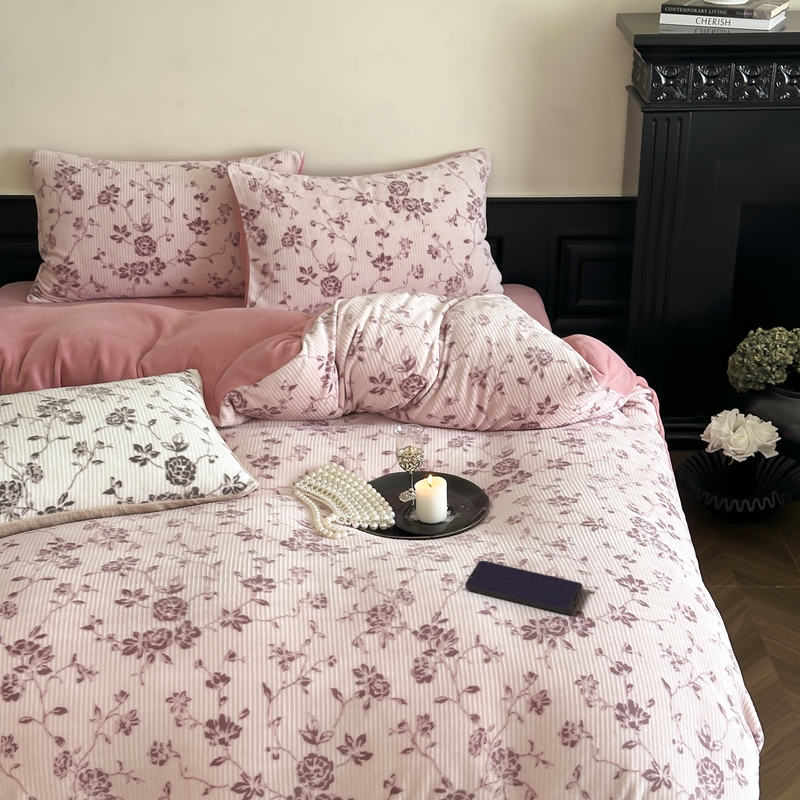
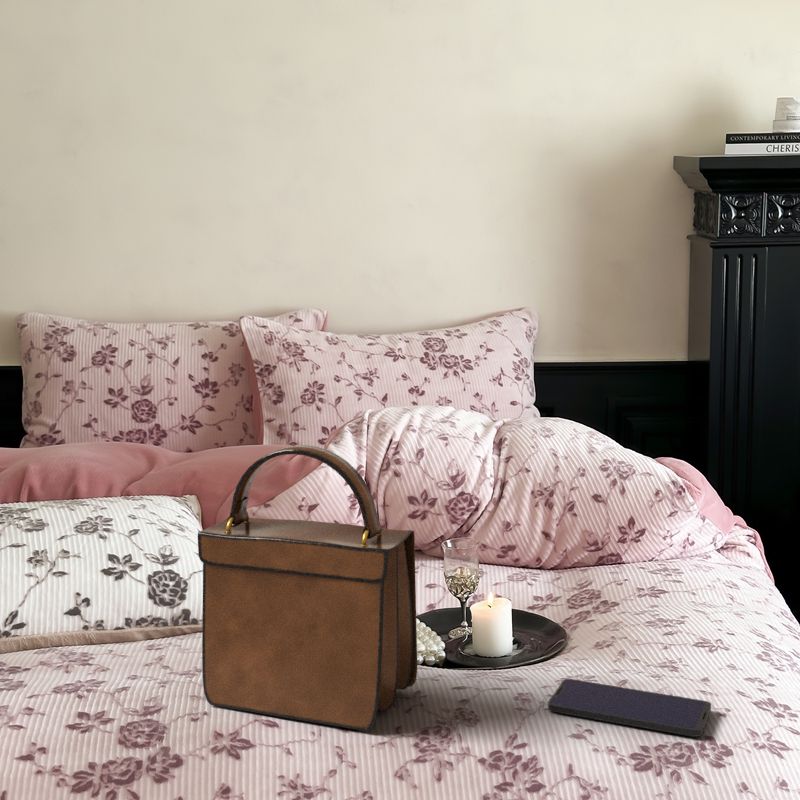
handbag: none [204,403,371,609] -> present [198,445,417,731]

